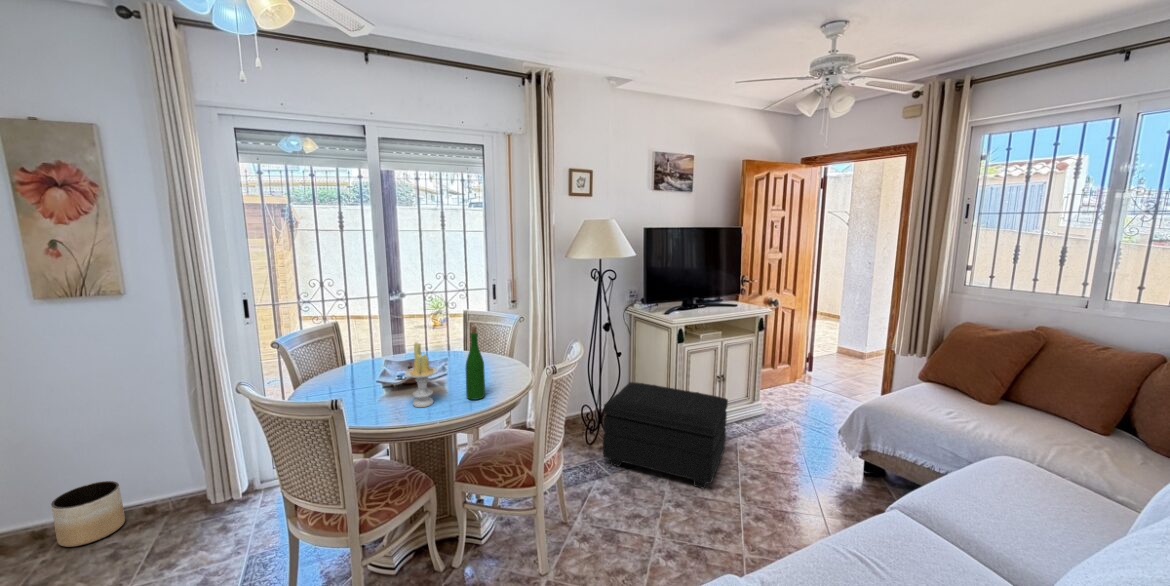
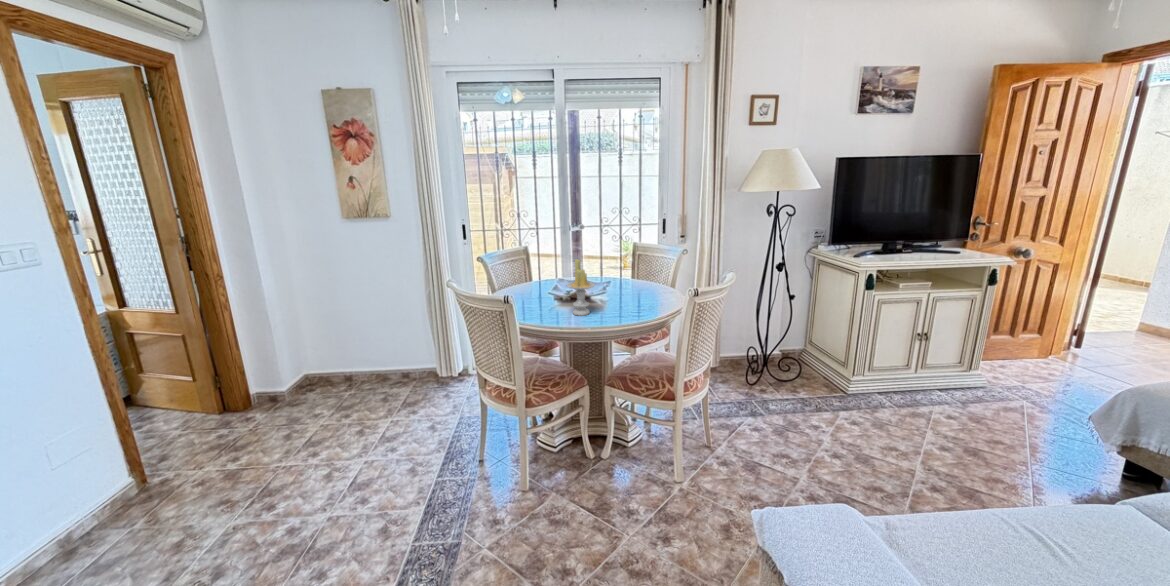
wine bottle: present [466,326,485,400] -> none [618,248,635,315]
footstool: present [603,382,728,488] -> none [761,328,921,447]
planter: present [51,481,125,547] -> none [352,351,391,390]

